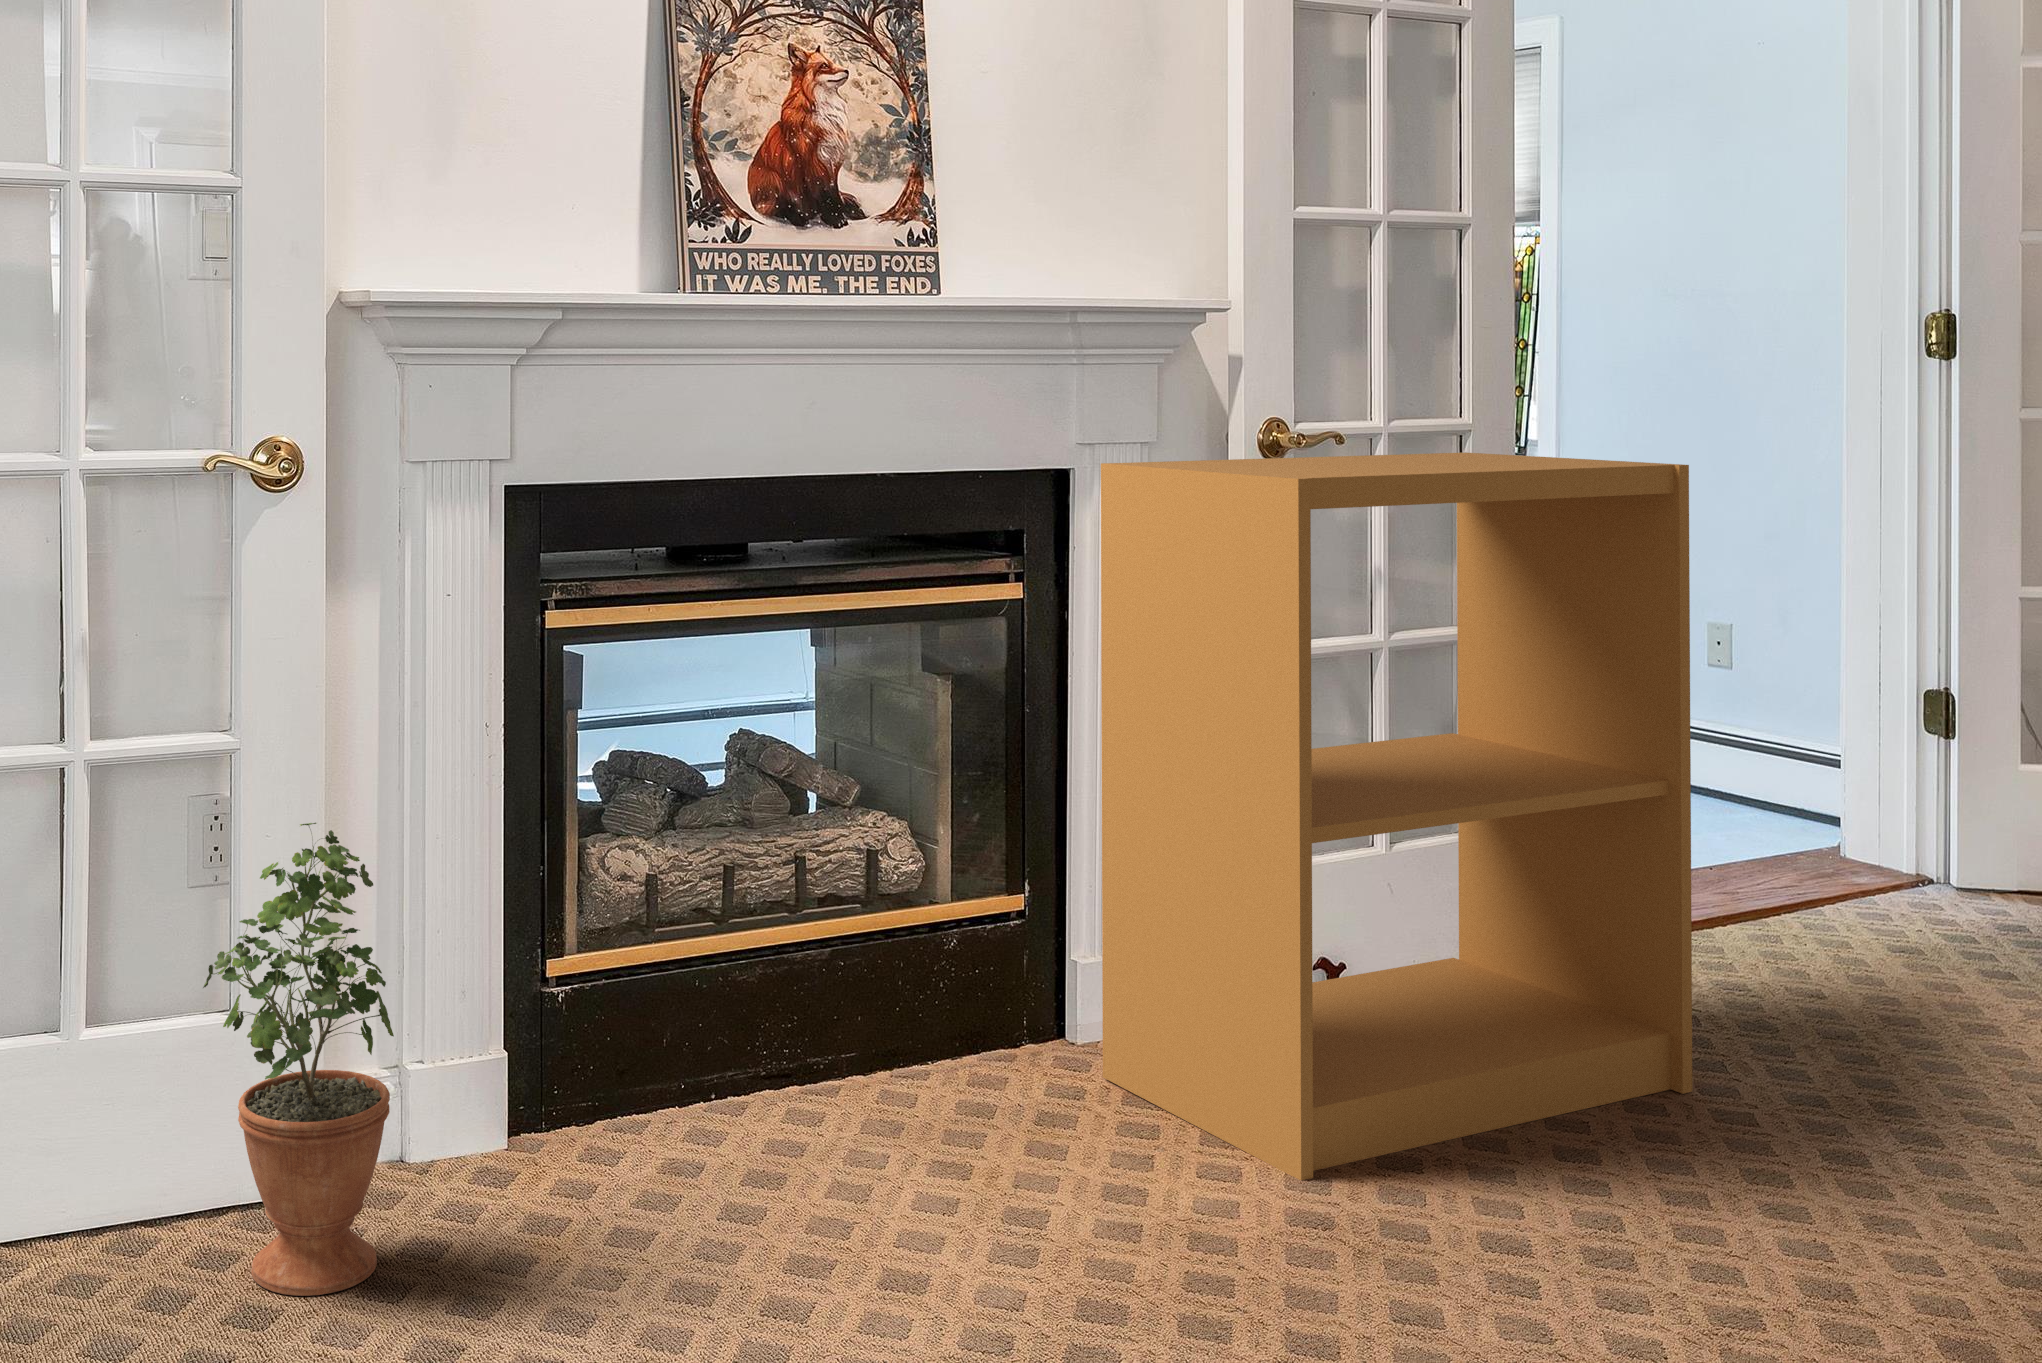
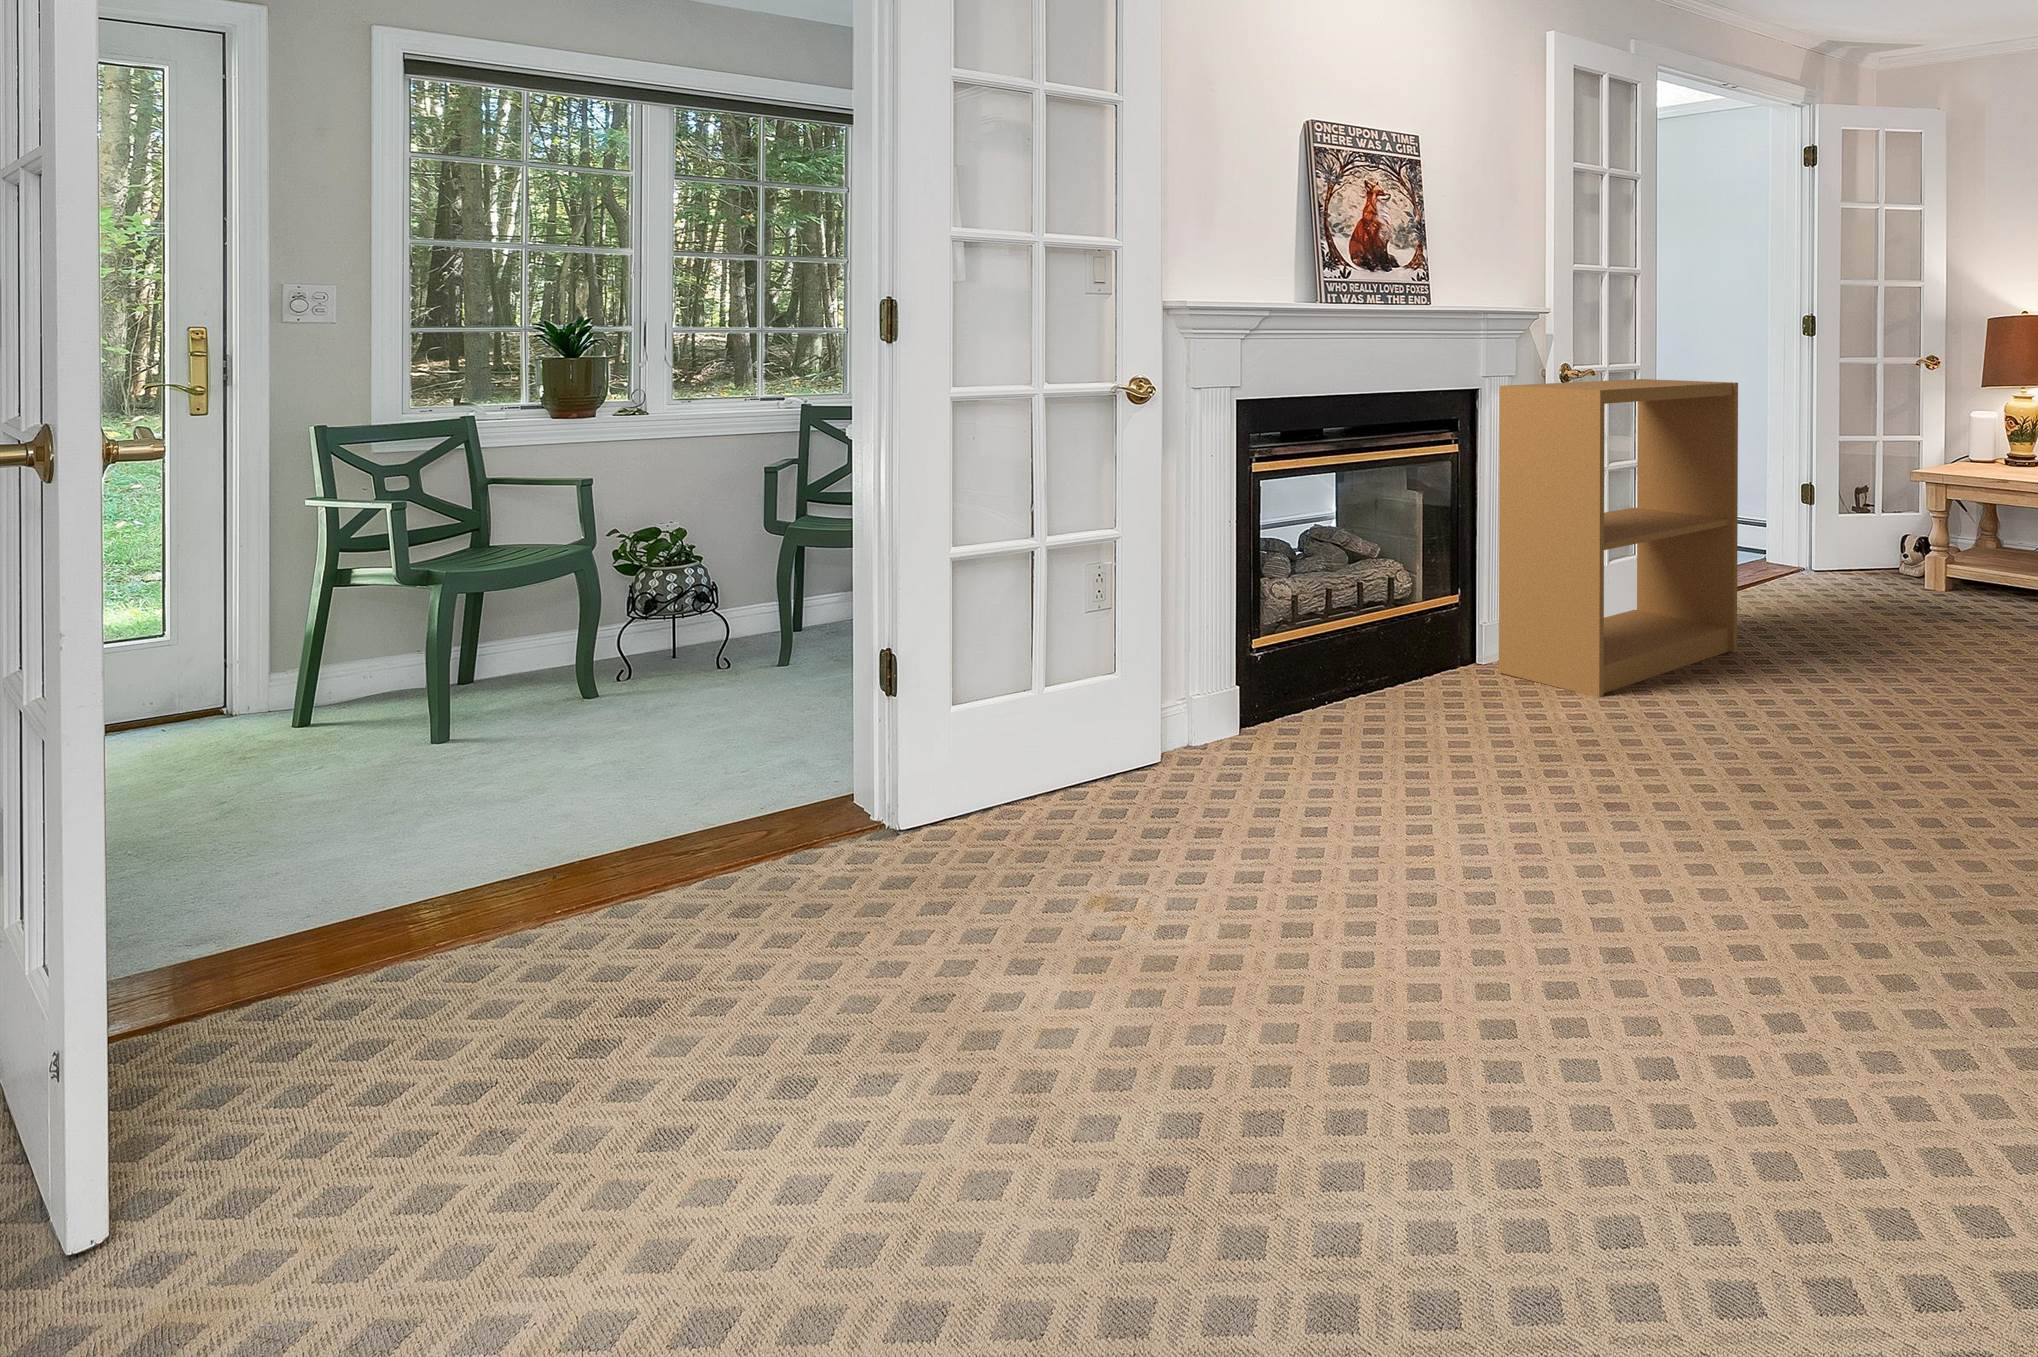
potted plant: present [203,823,394,1296] -> none [1126,567,1219,791]

